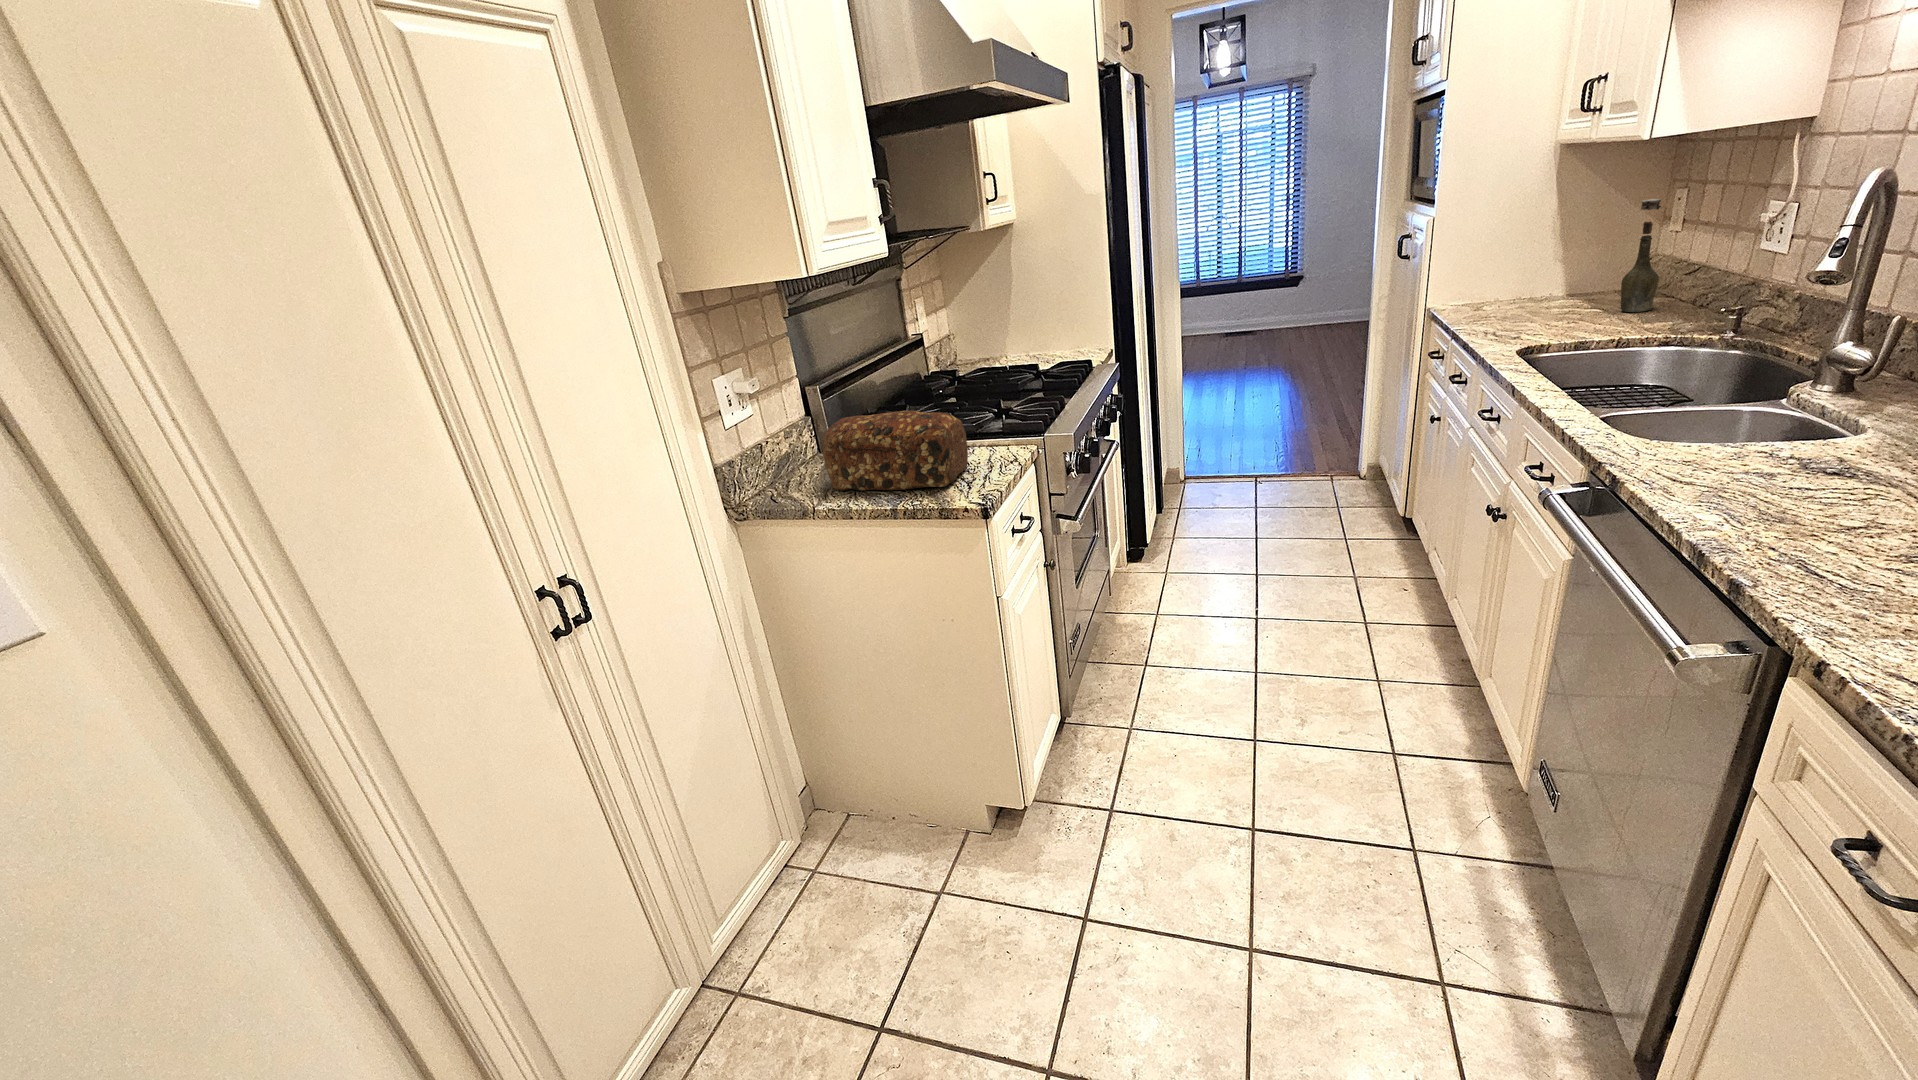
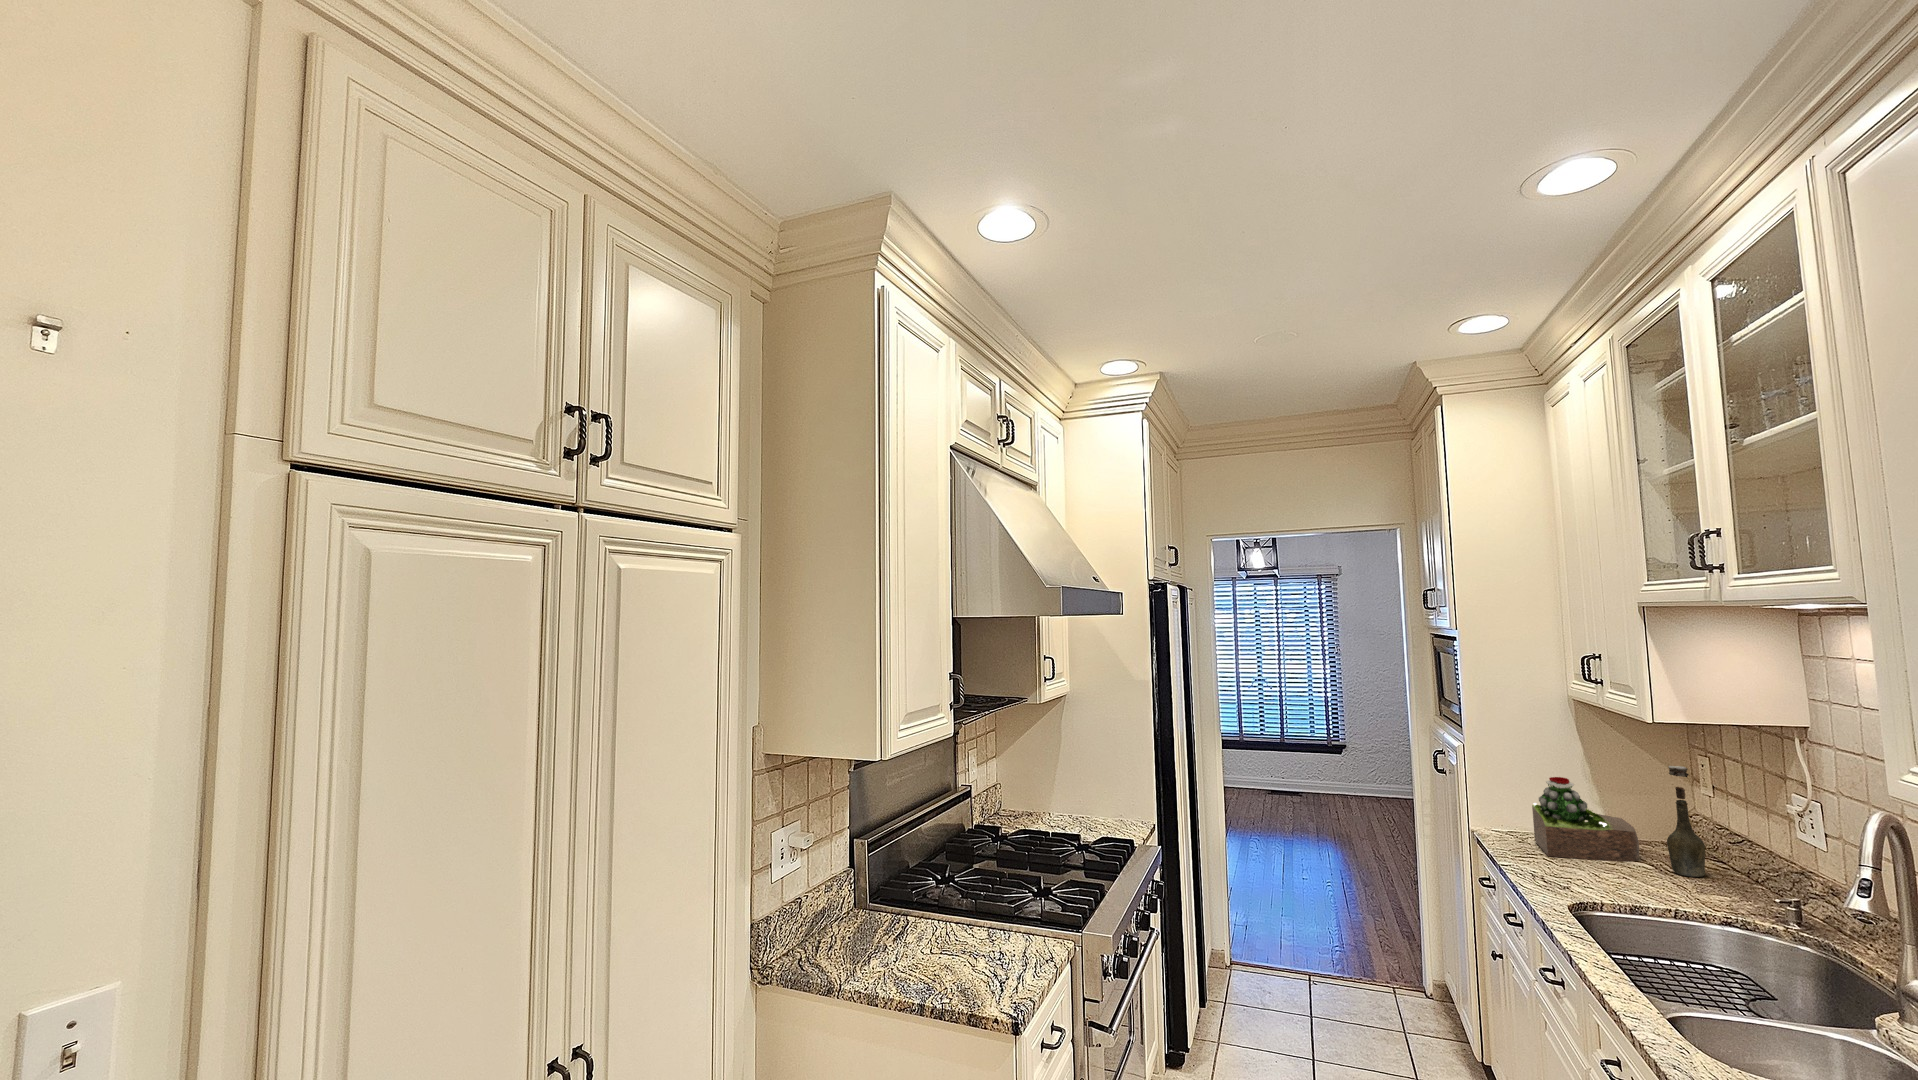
succulent plant: none [1489,235,1592,317] -> present [1532,777,1639,862]
bread loaf: present [823,410,968,491] -> none [860,889,1004,984]

